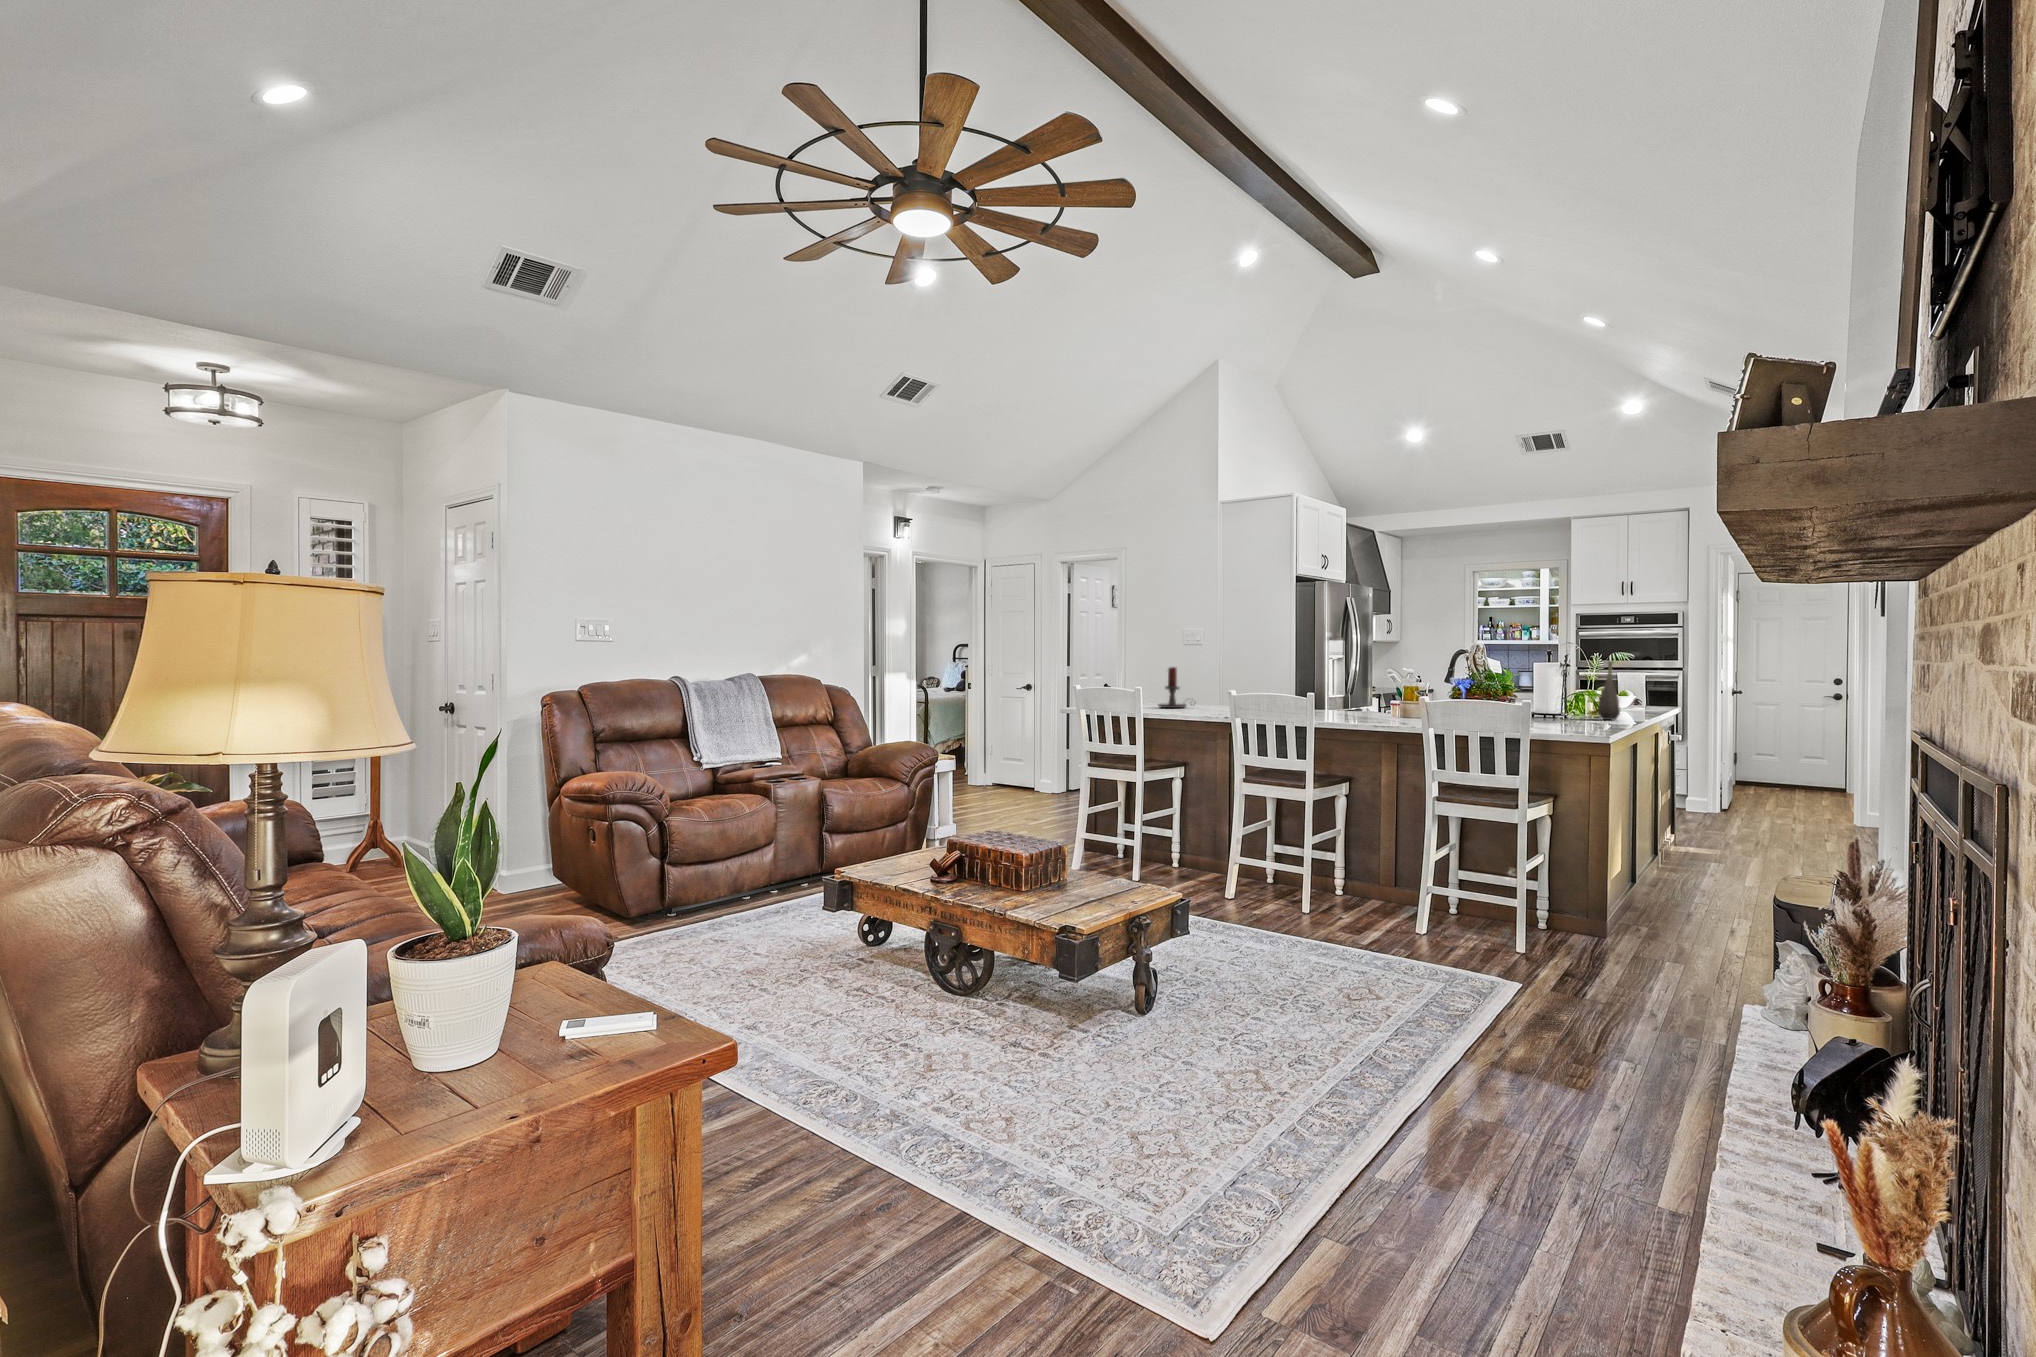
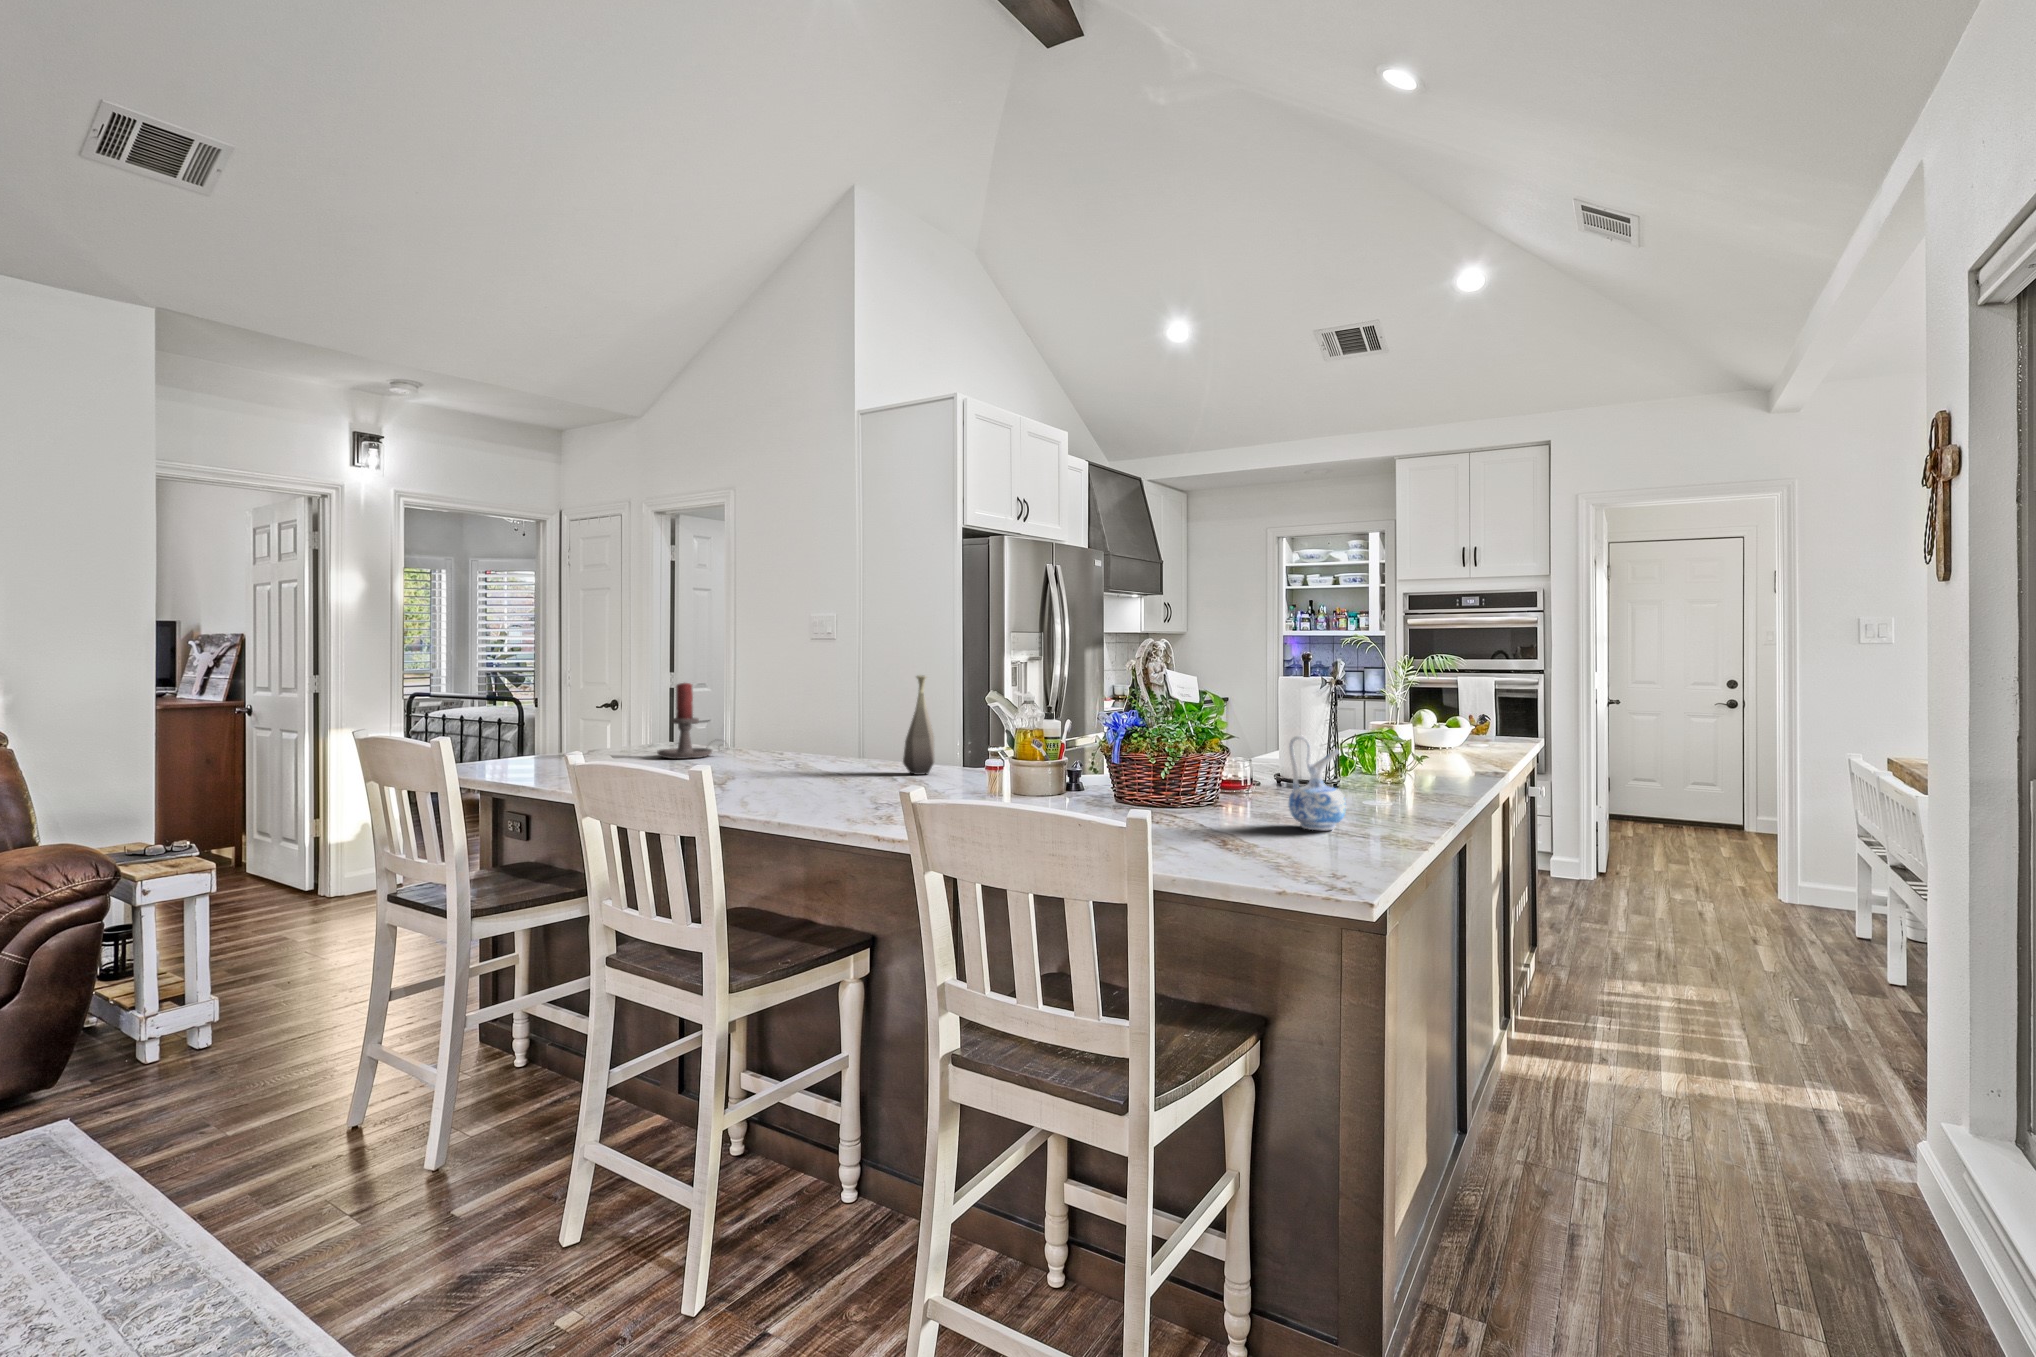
bottle: present [1598,661,1620,720] -> present [903,675,934,775]
ceramic pitcher: none [1558,684,1585,725] -> present [1289,735,1346,830]

